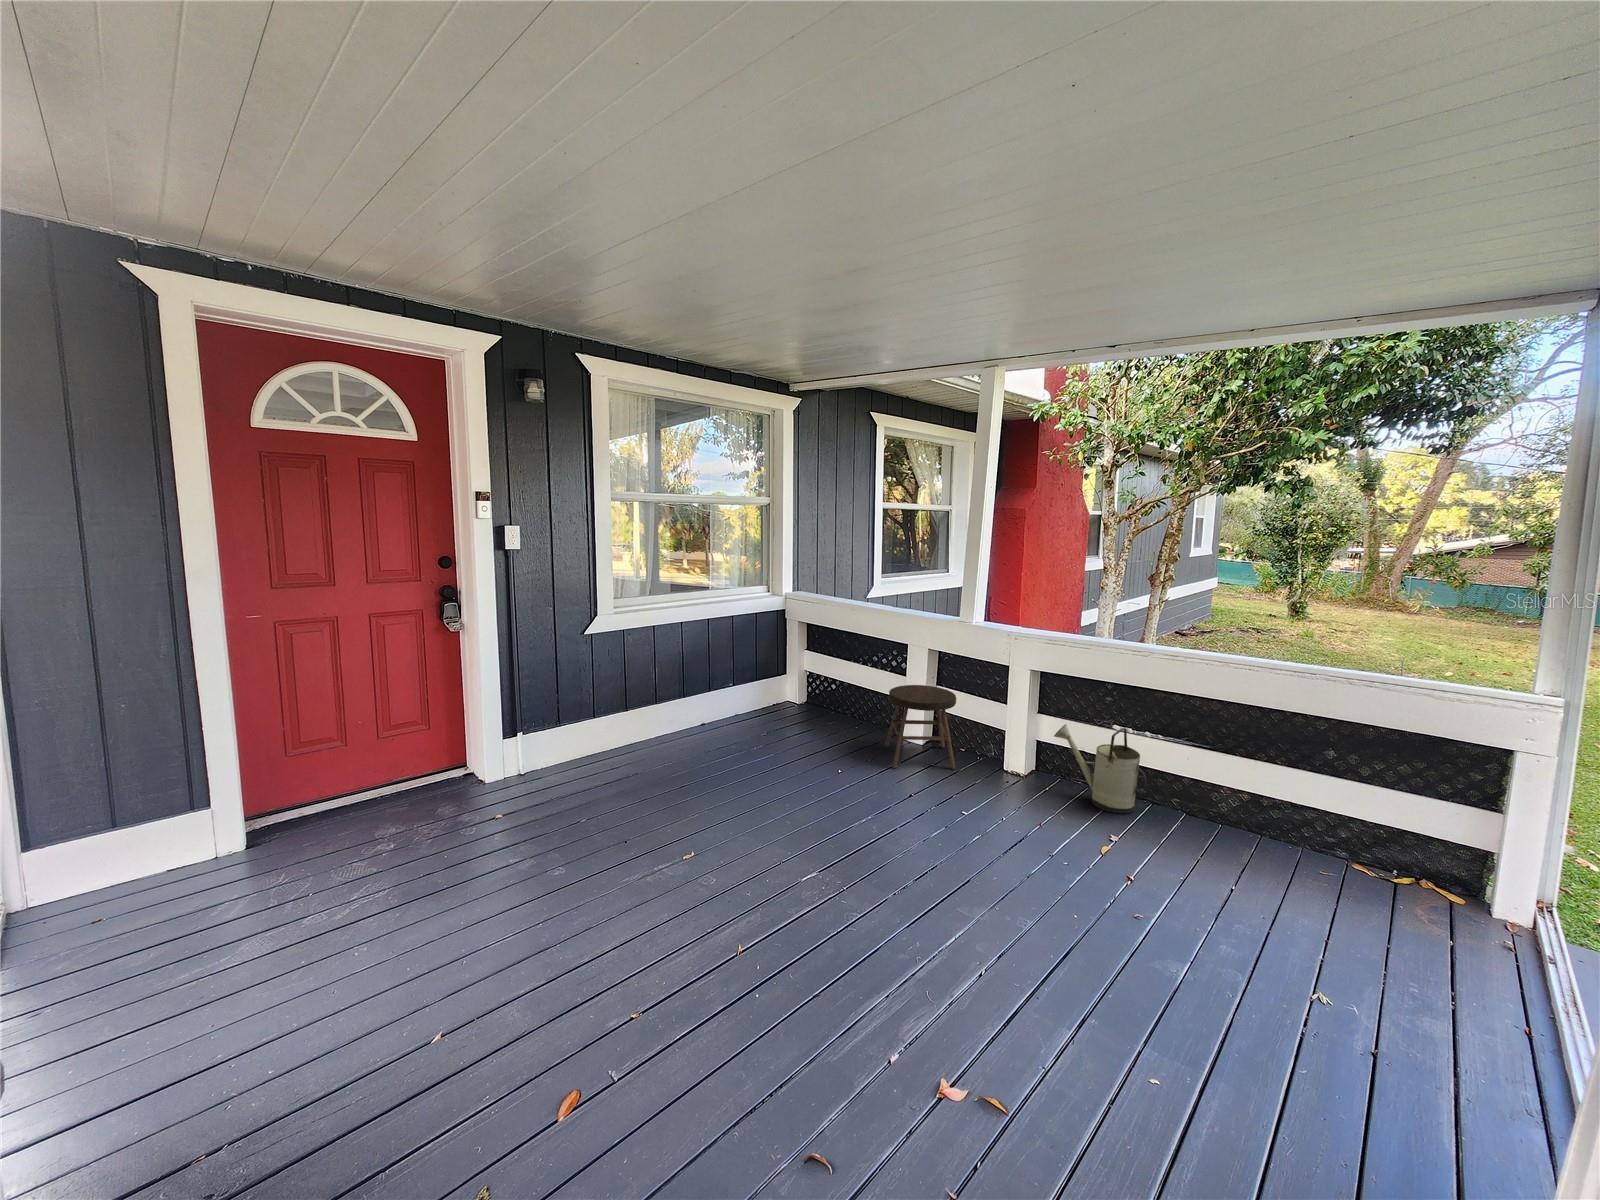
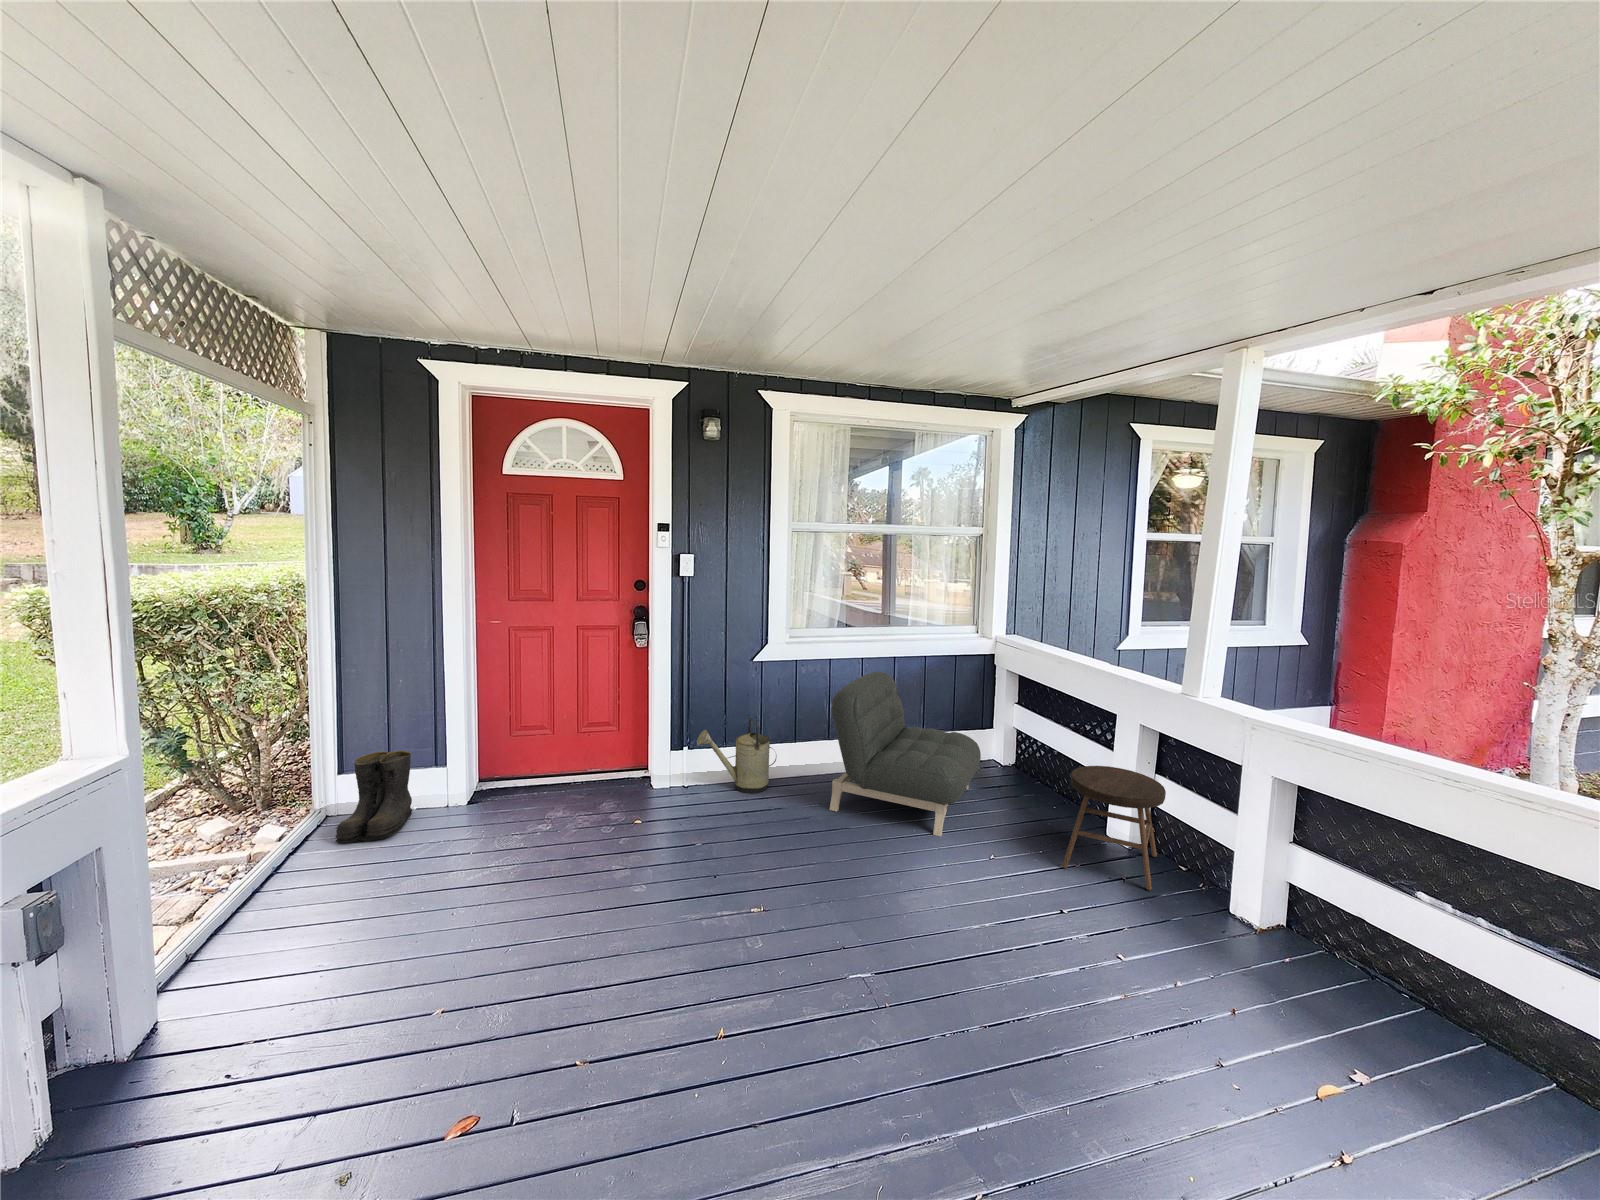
armchair: none [682,634,806,767] -> present [829,672,981,836]
watering can: present [1054,724,1146,813] -> present [697,718,776,793]
boots: none [67,801,171,940] -> present [335,750,412,843]

